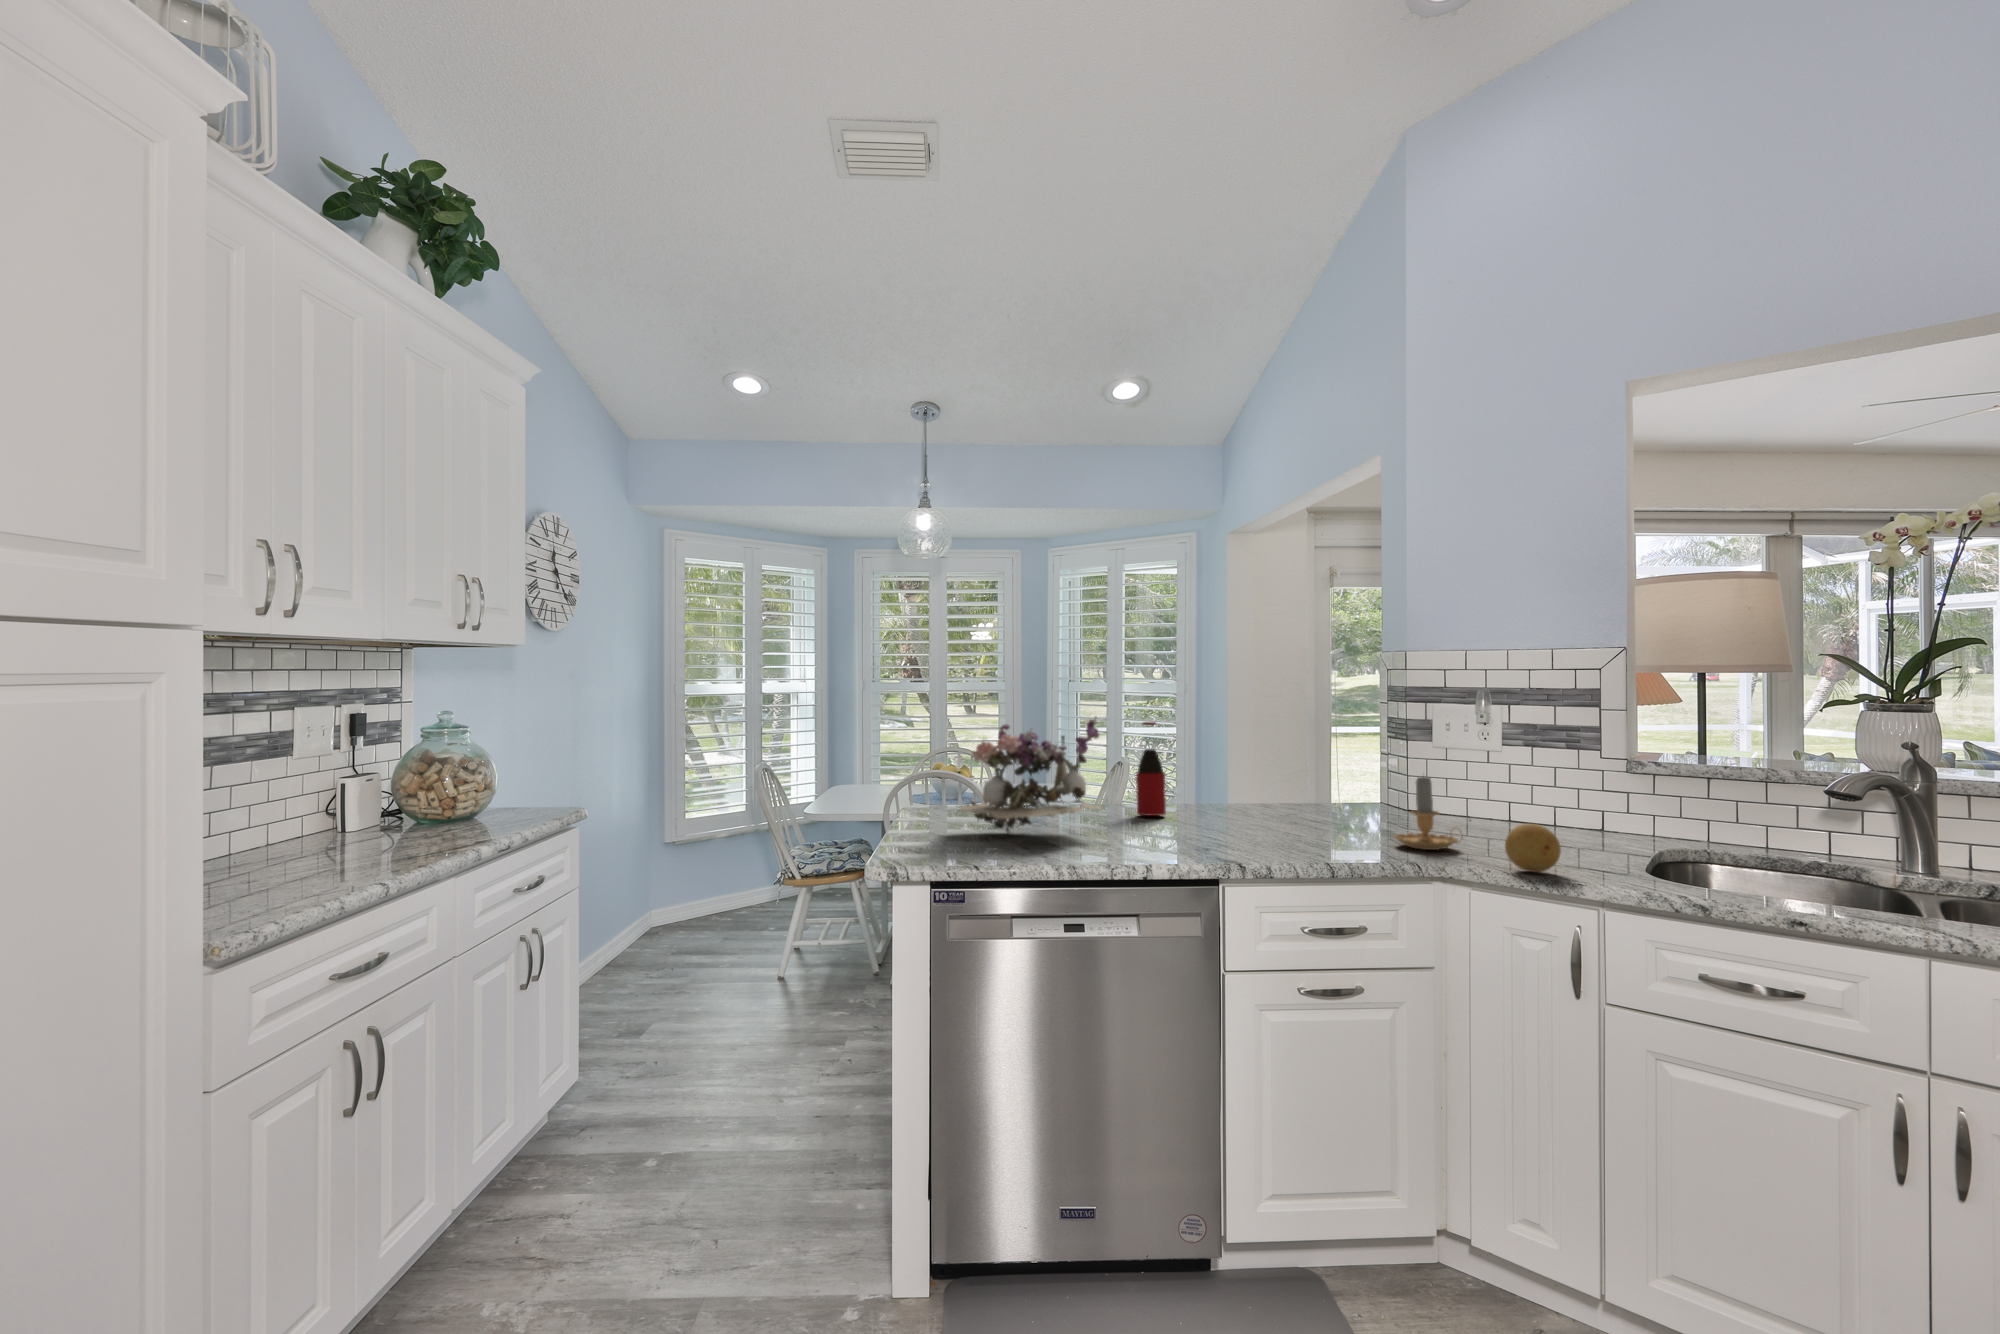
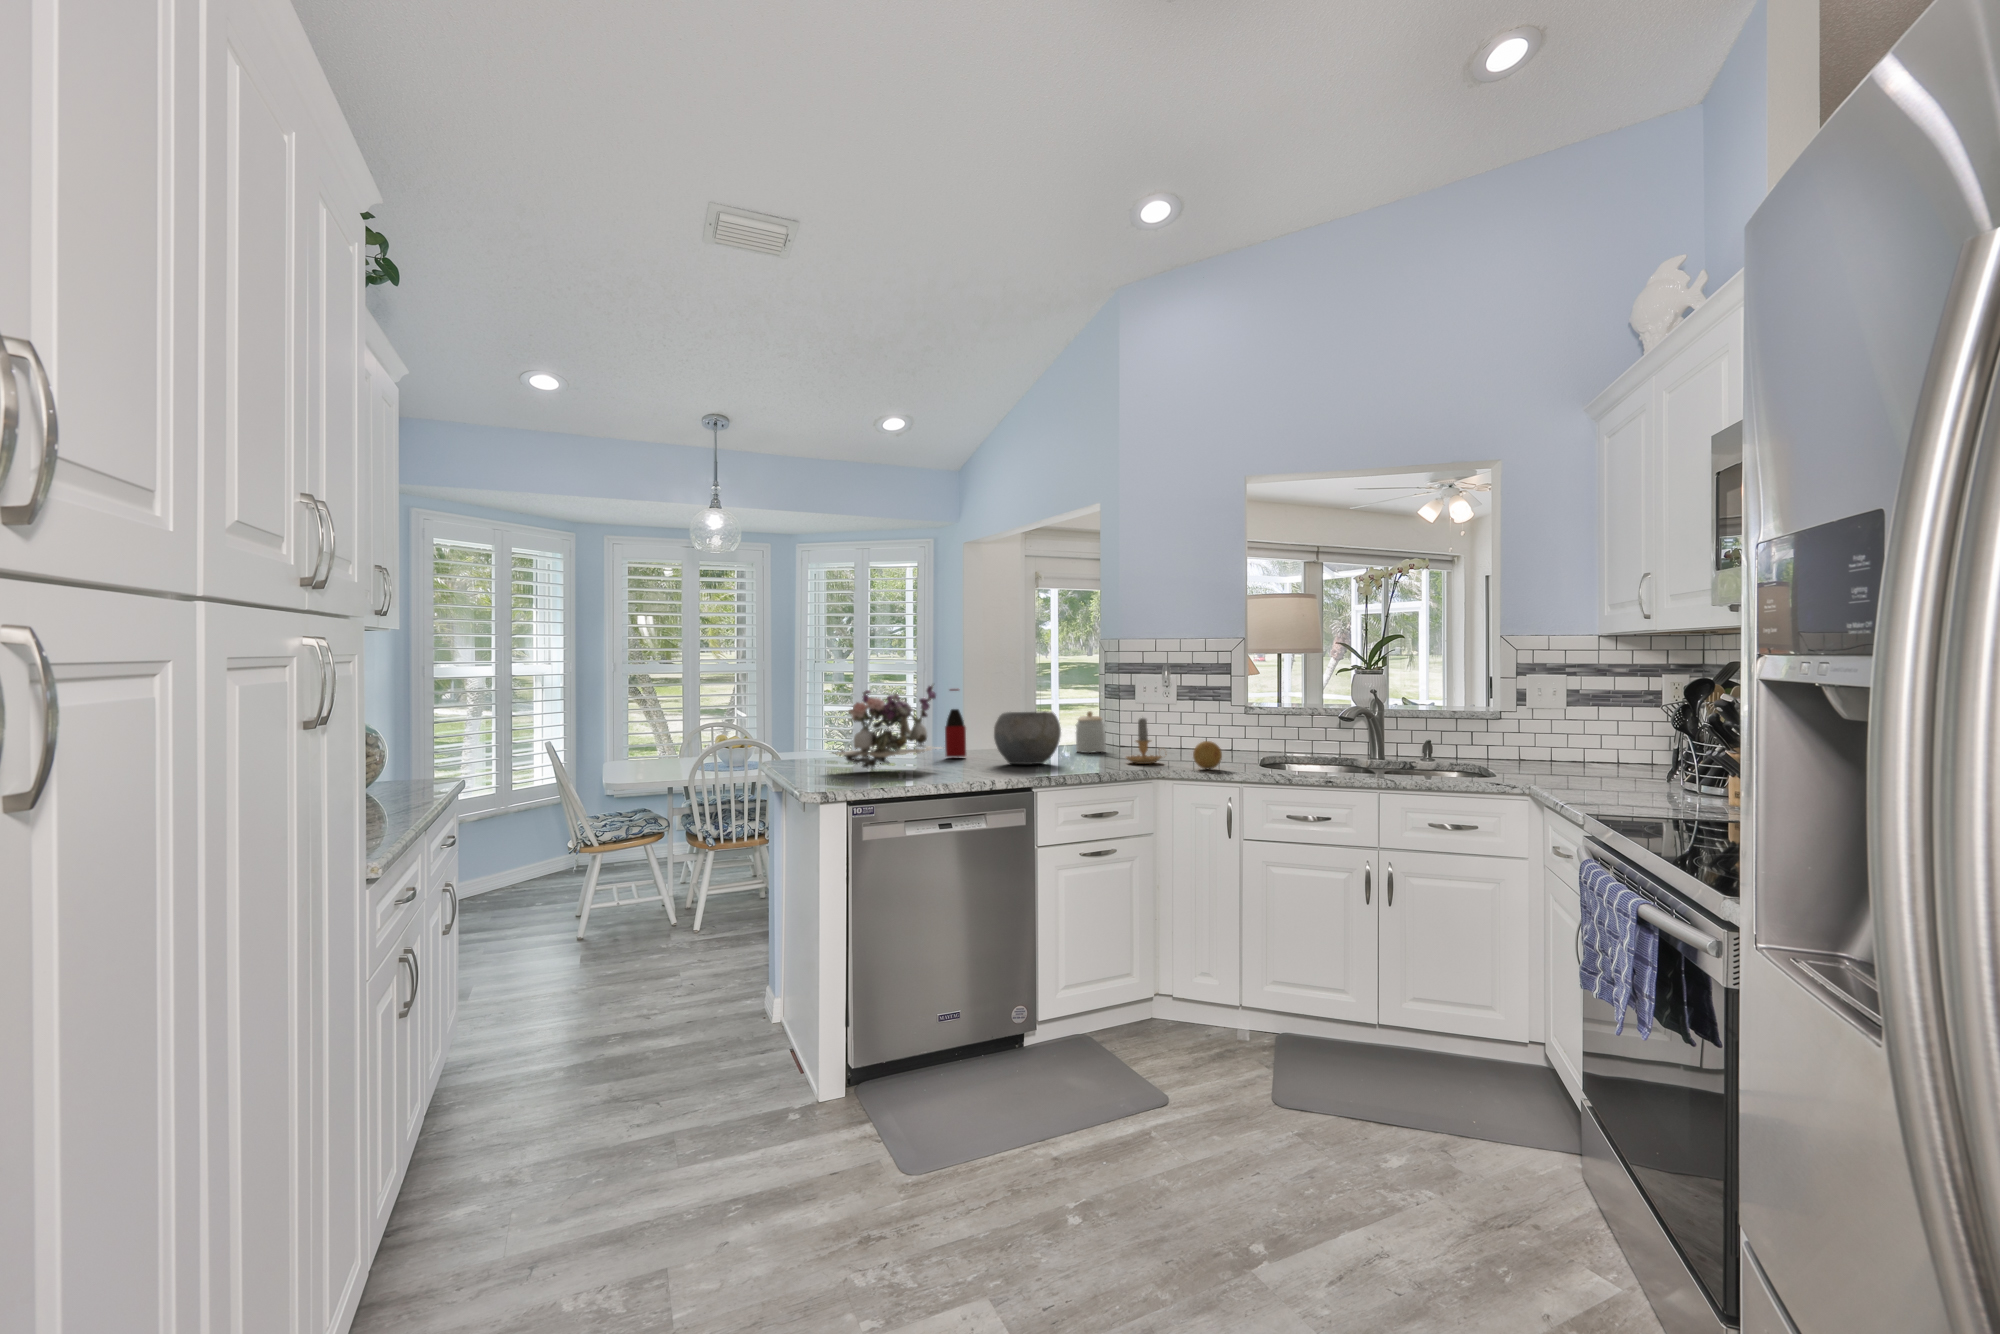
jar: none [1337,757,1385,819] -> present [1076,711,1106,753]
bowl: none [1185,758,1287,838] -> present [994,711,1061,764]

